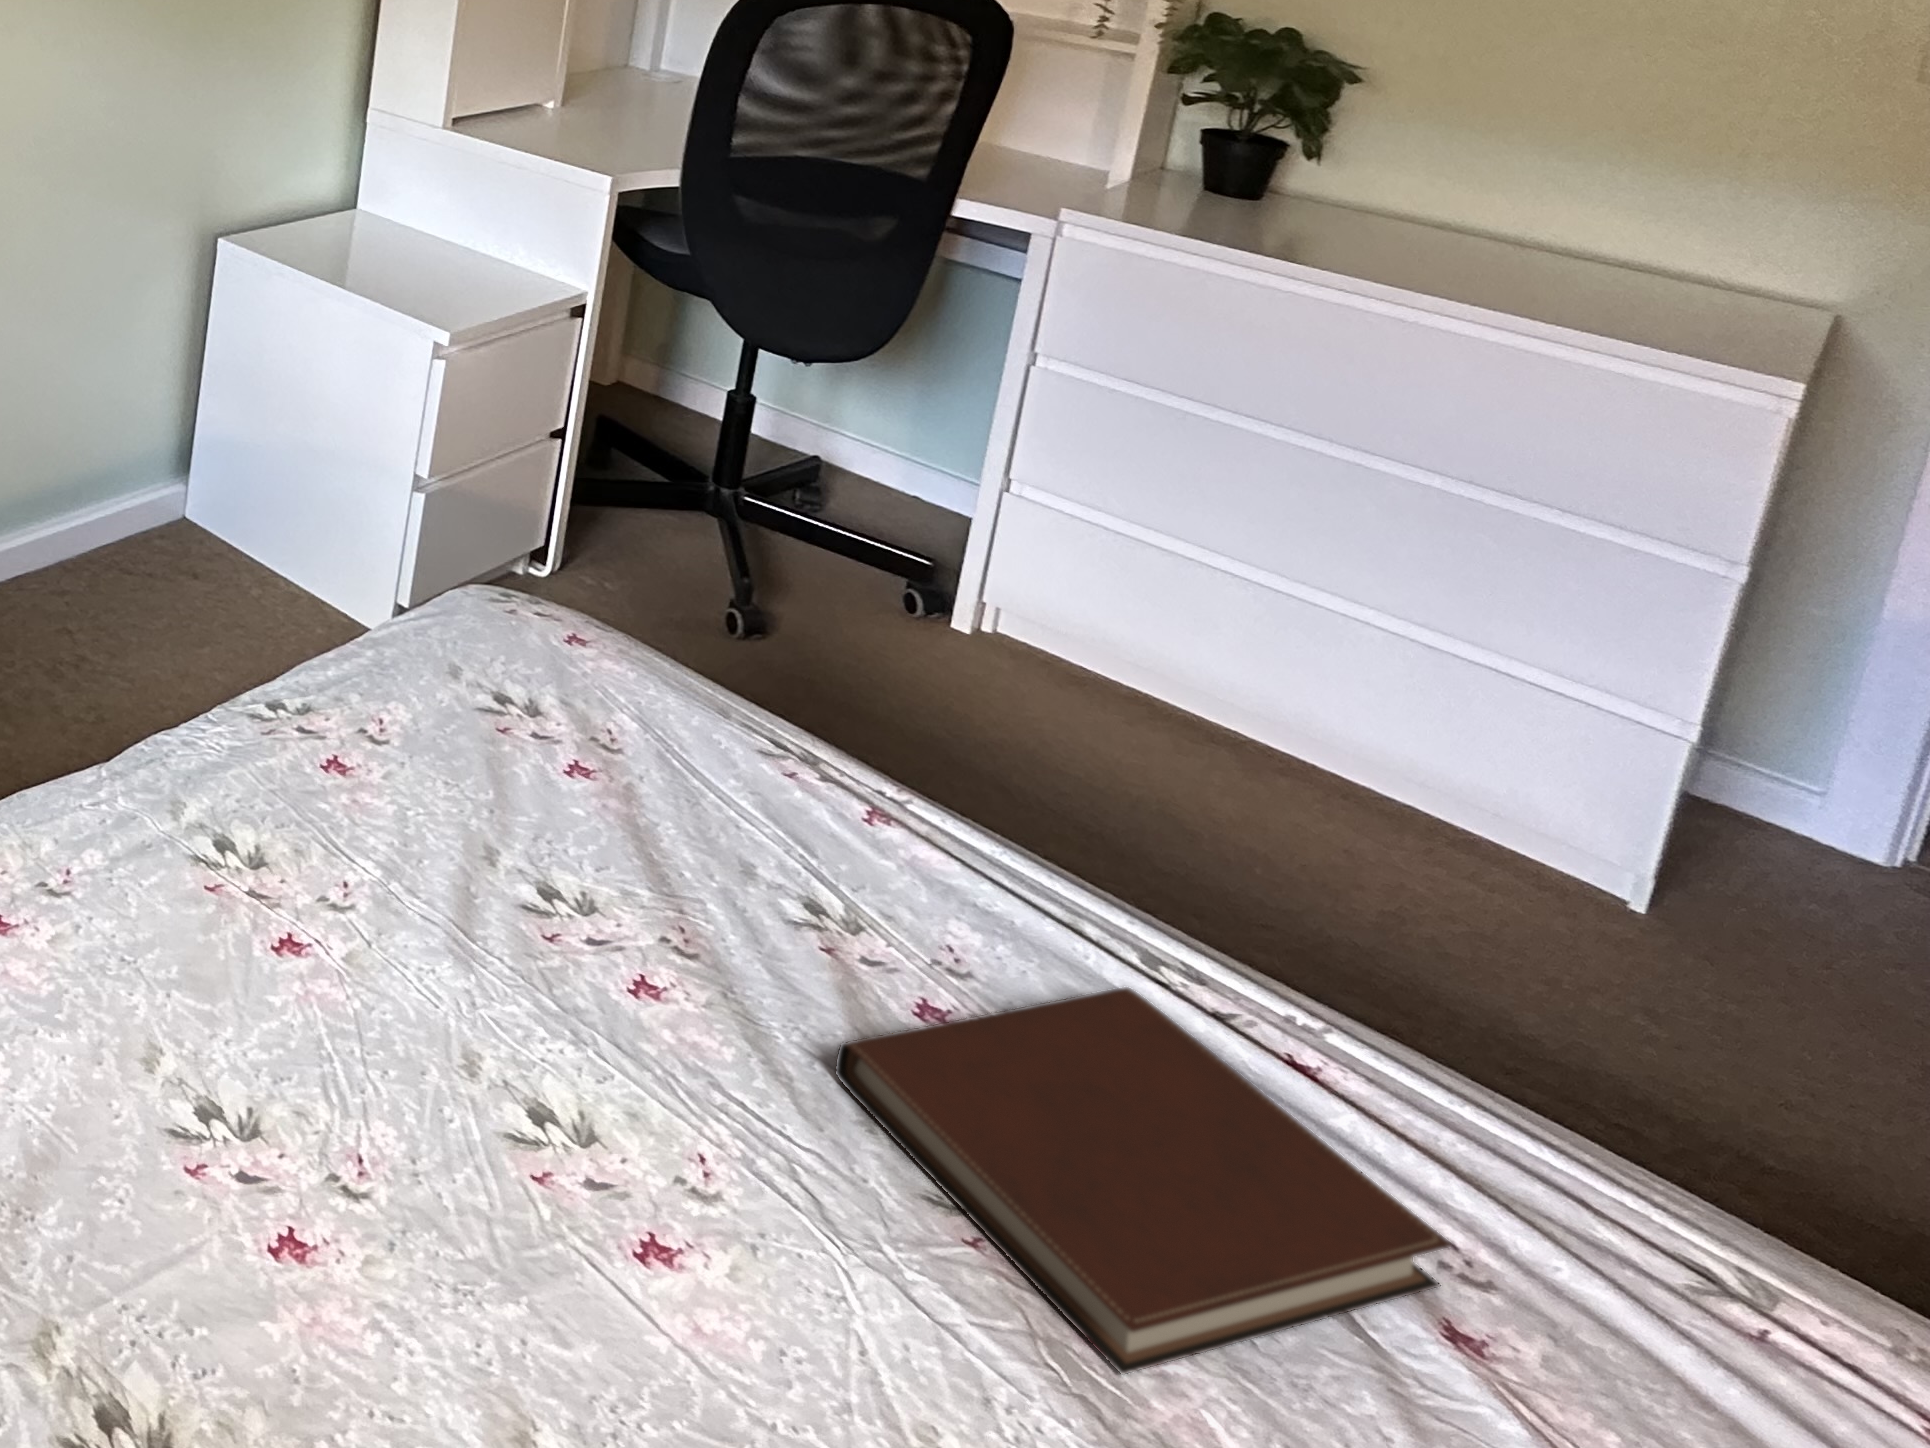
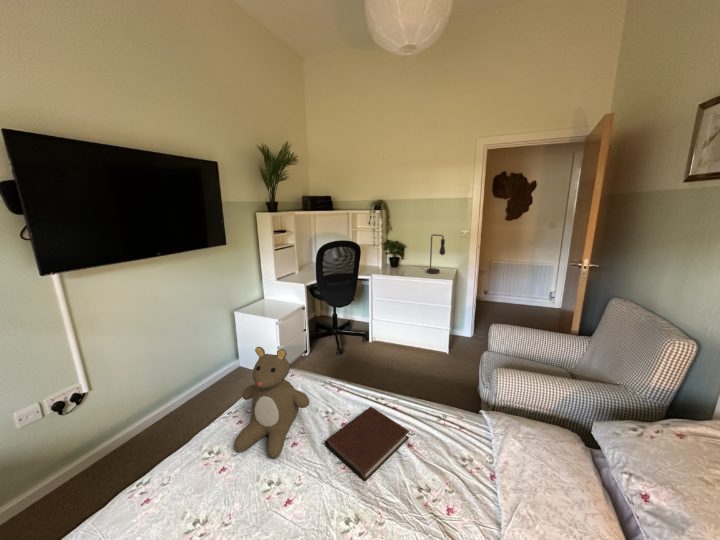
table lamp: none [1539,27,1773,315] -> present [427,234,445,274]
teddy bear: none [348,429,759,1007] -> present [234,347,309,458]

